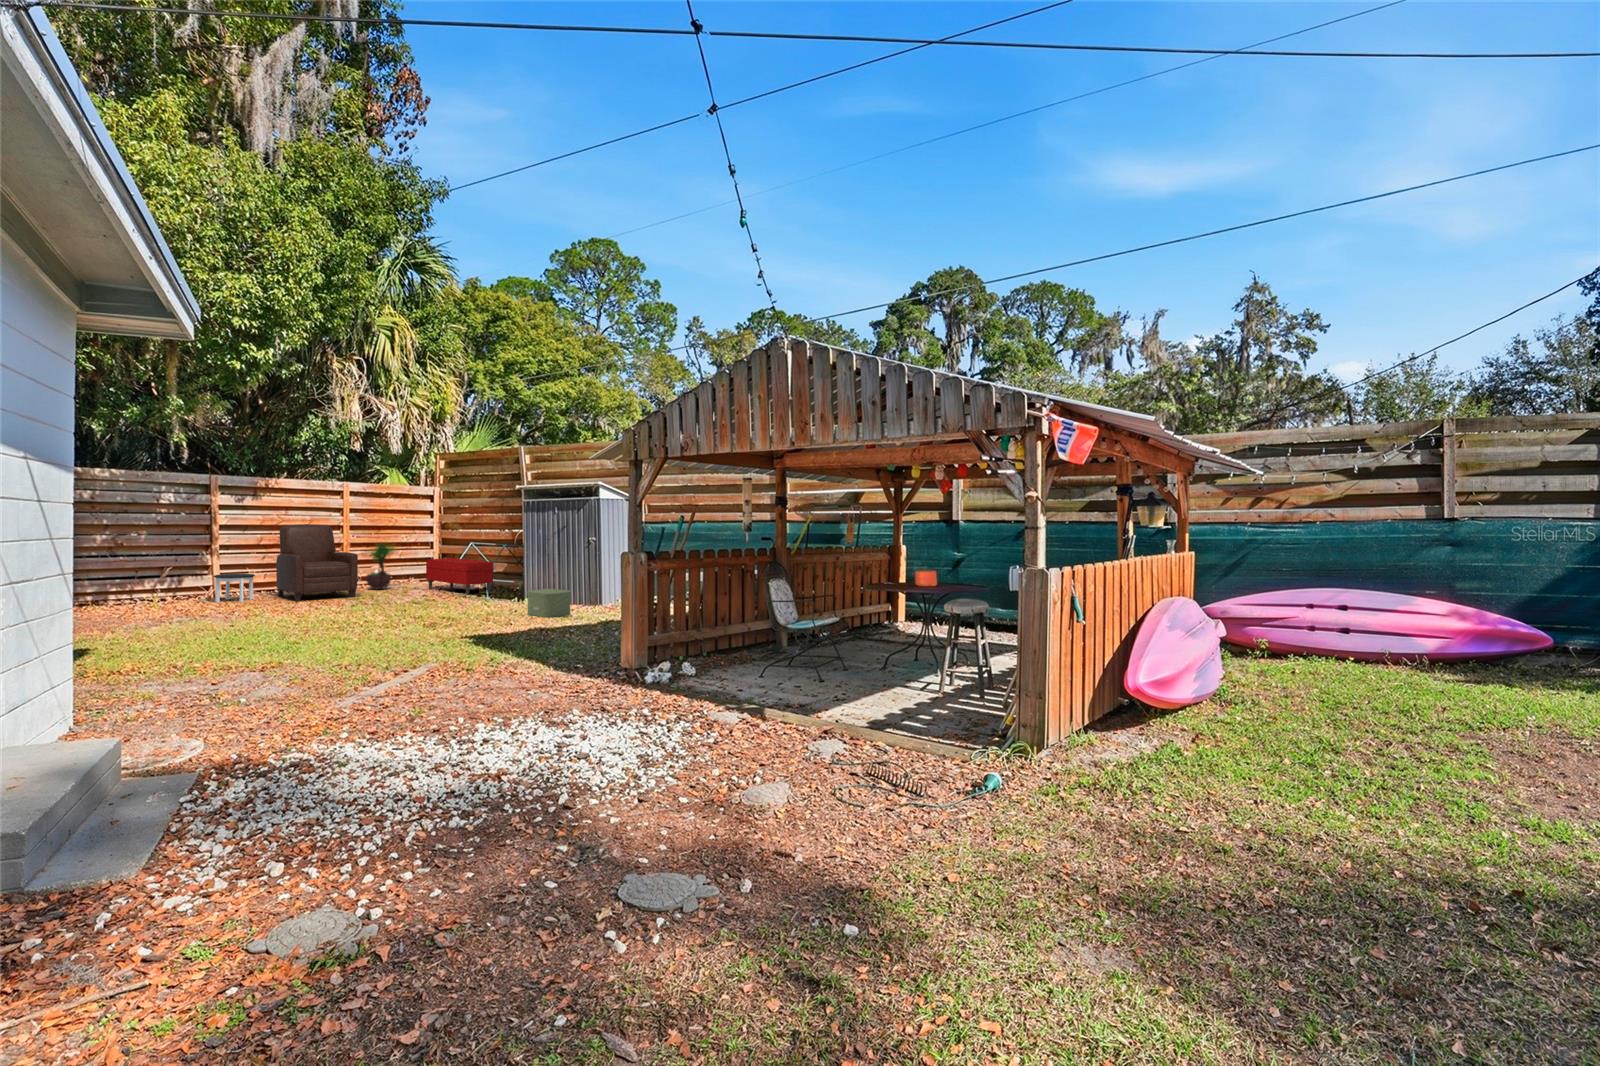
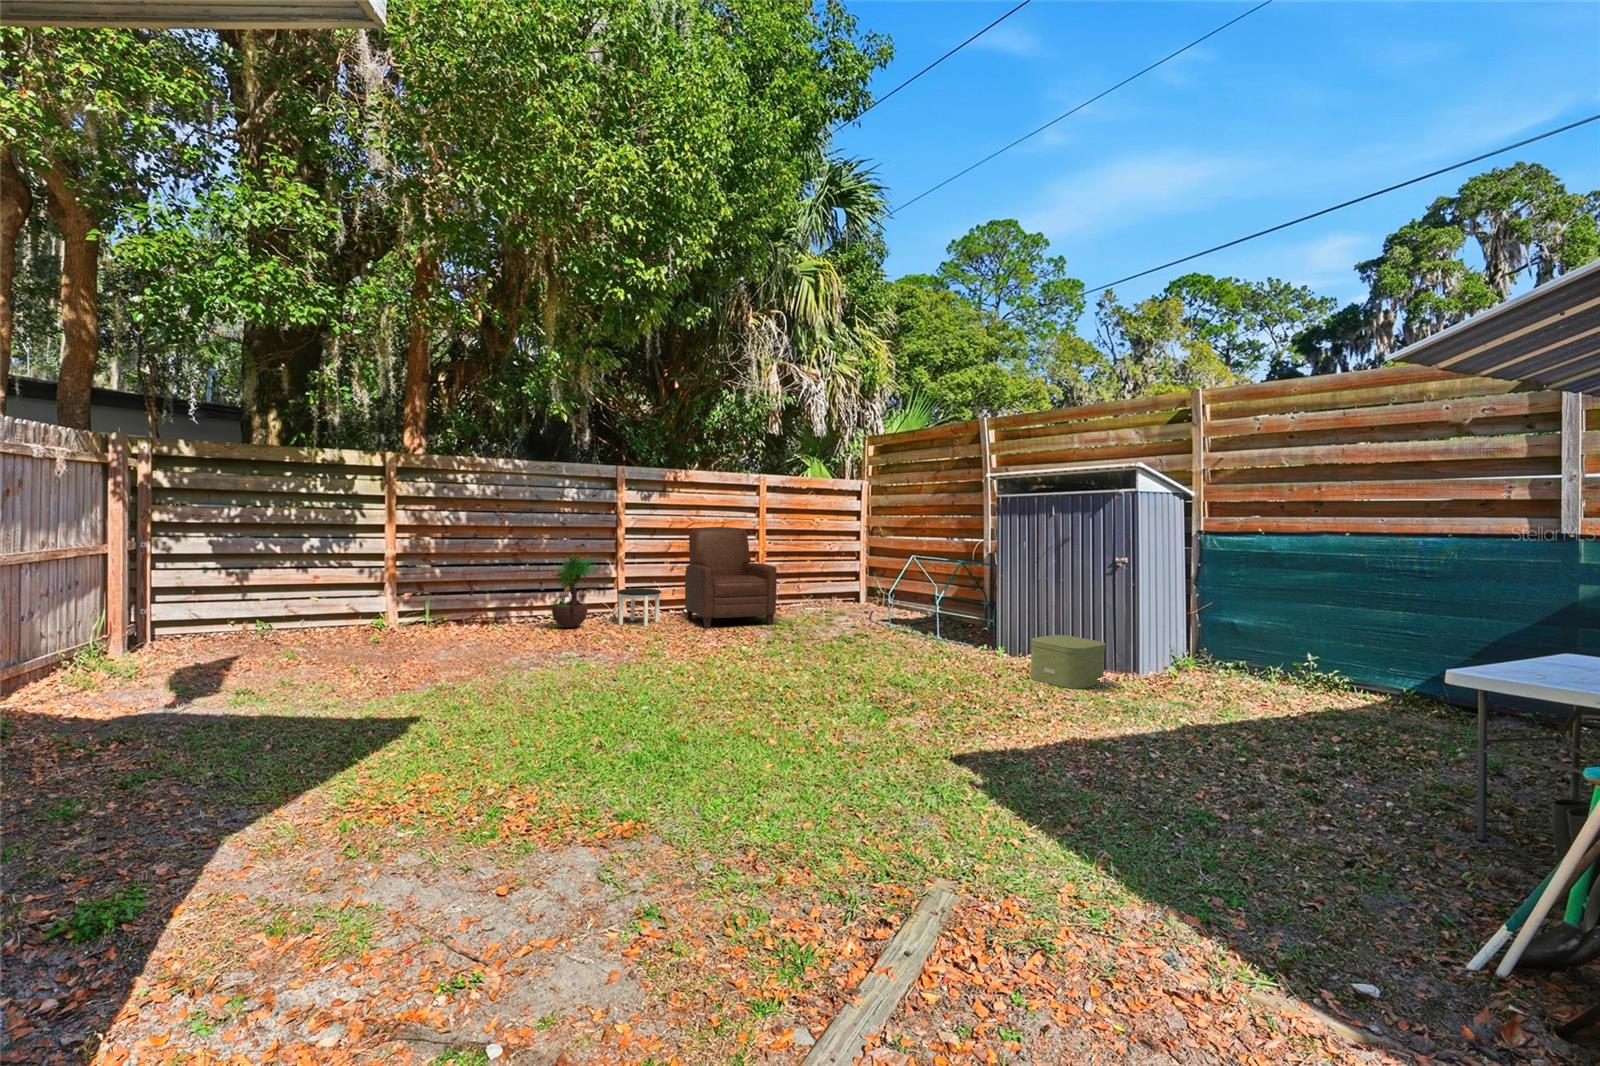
potted tree: present [366,543,395,589] -> present [552,554,594,628]
bench: present [426,558,494,595] -> none [855,573,945,628]

